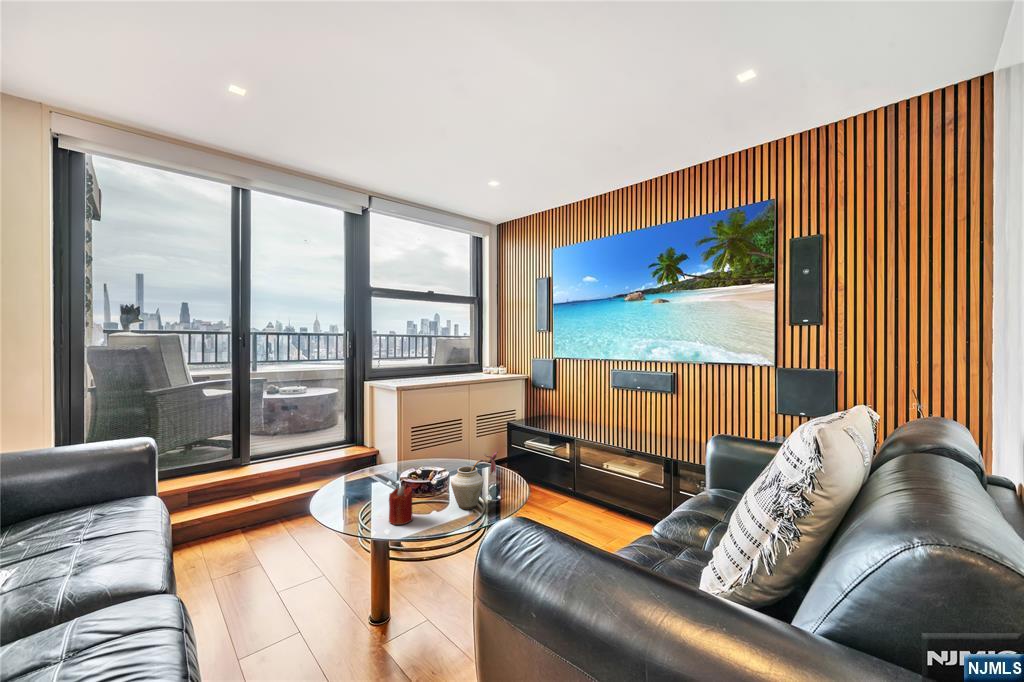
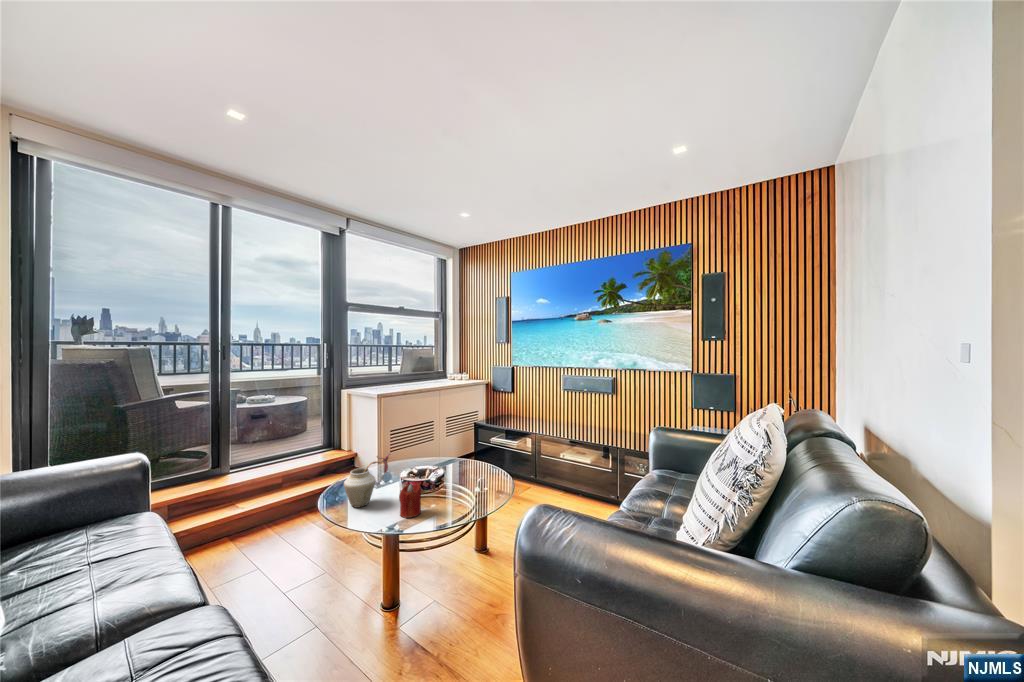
vase: present [451,452,498,510] -> present [344,454,390,508]

